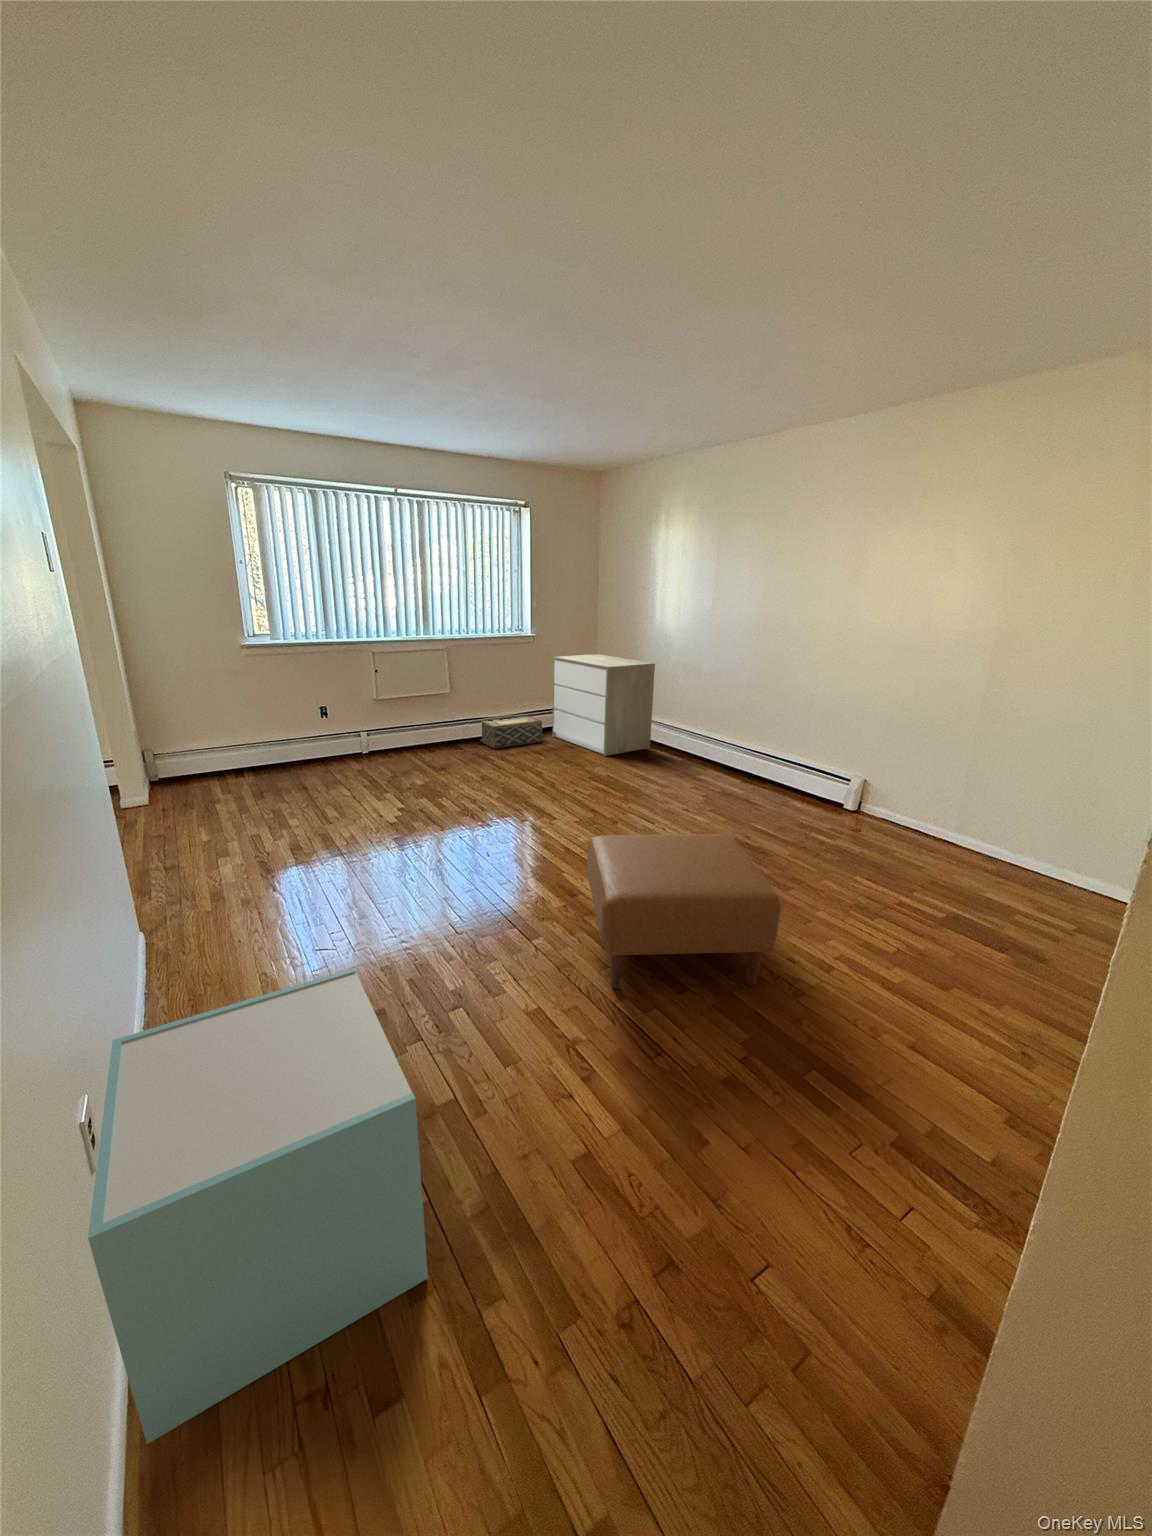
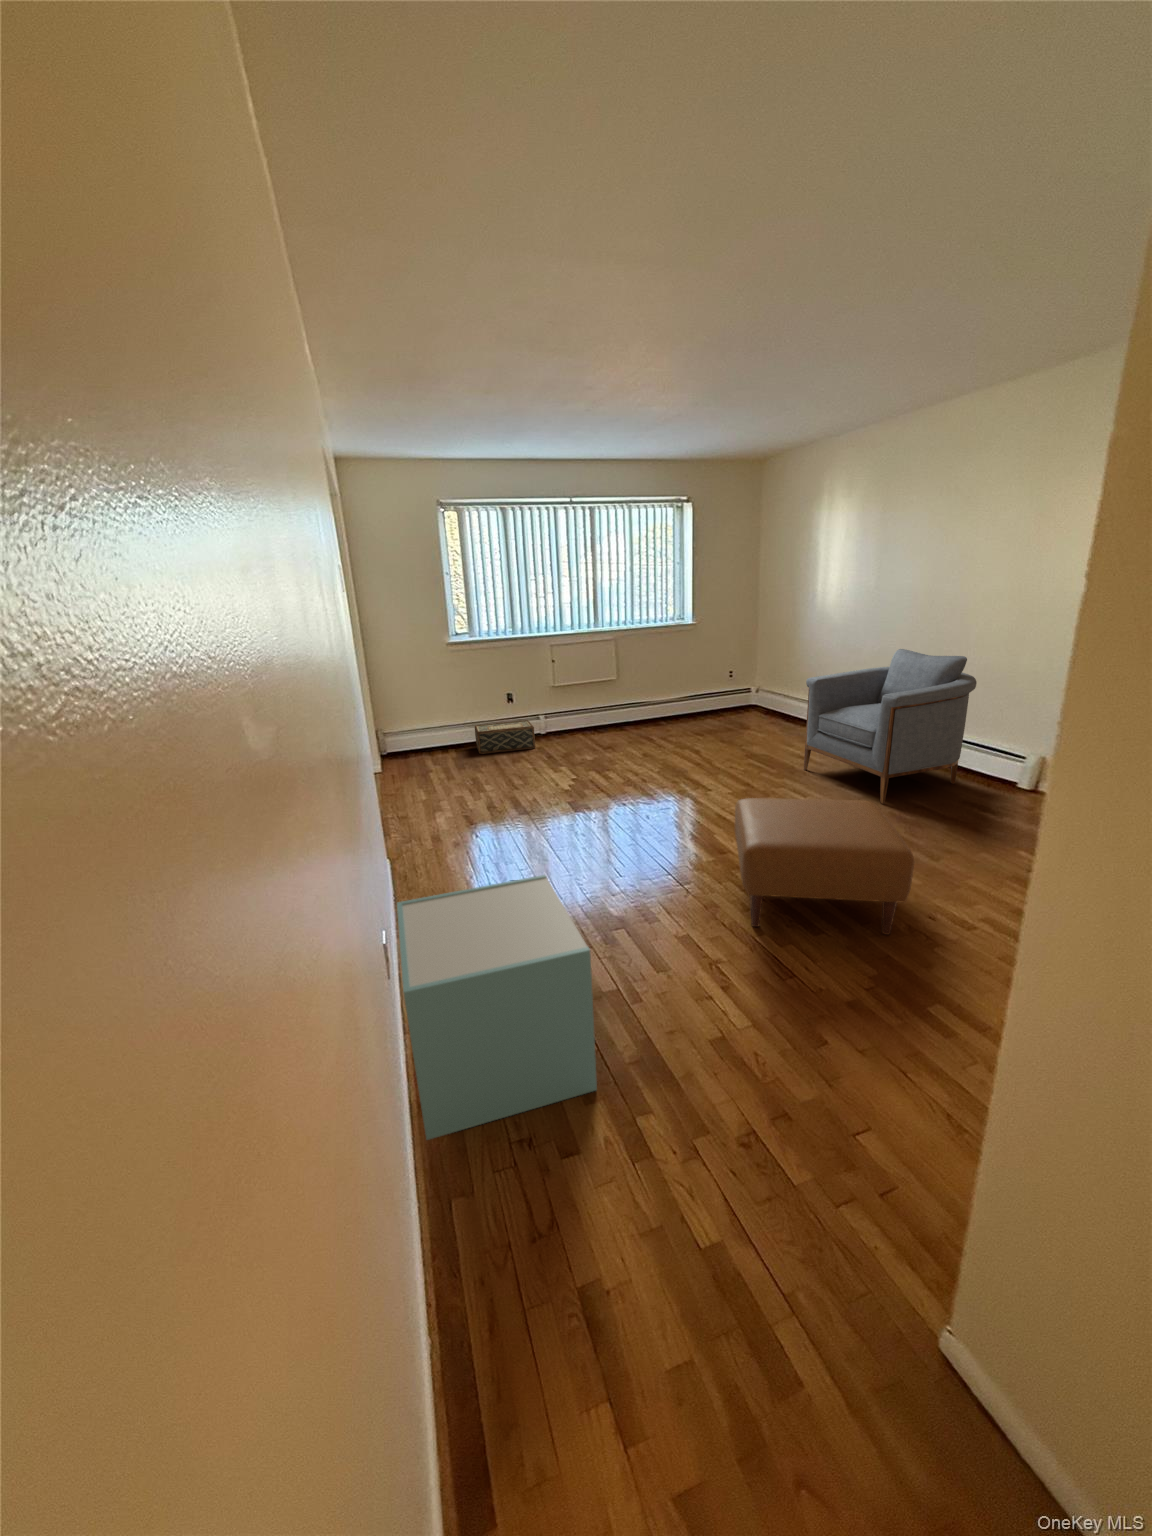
dresser: present [552,654,655,756] -> none [712,638,817,737]
armchair: none [648,671,807,828] -> present [804,649,977,804]
woven basket: present [480,716,542,748] -> present [475,720,535,754]

